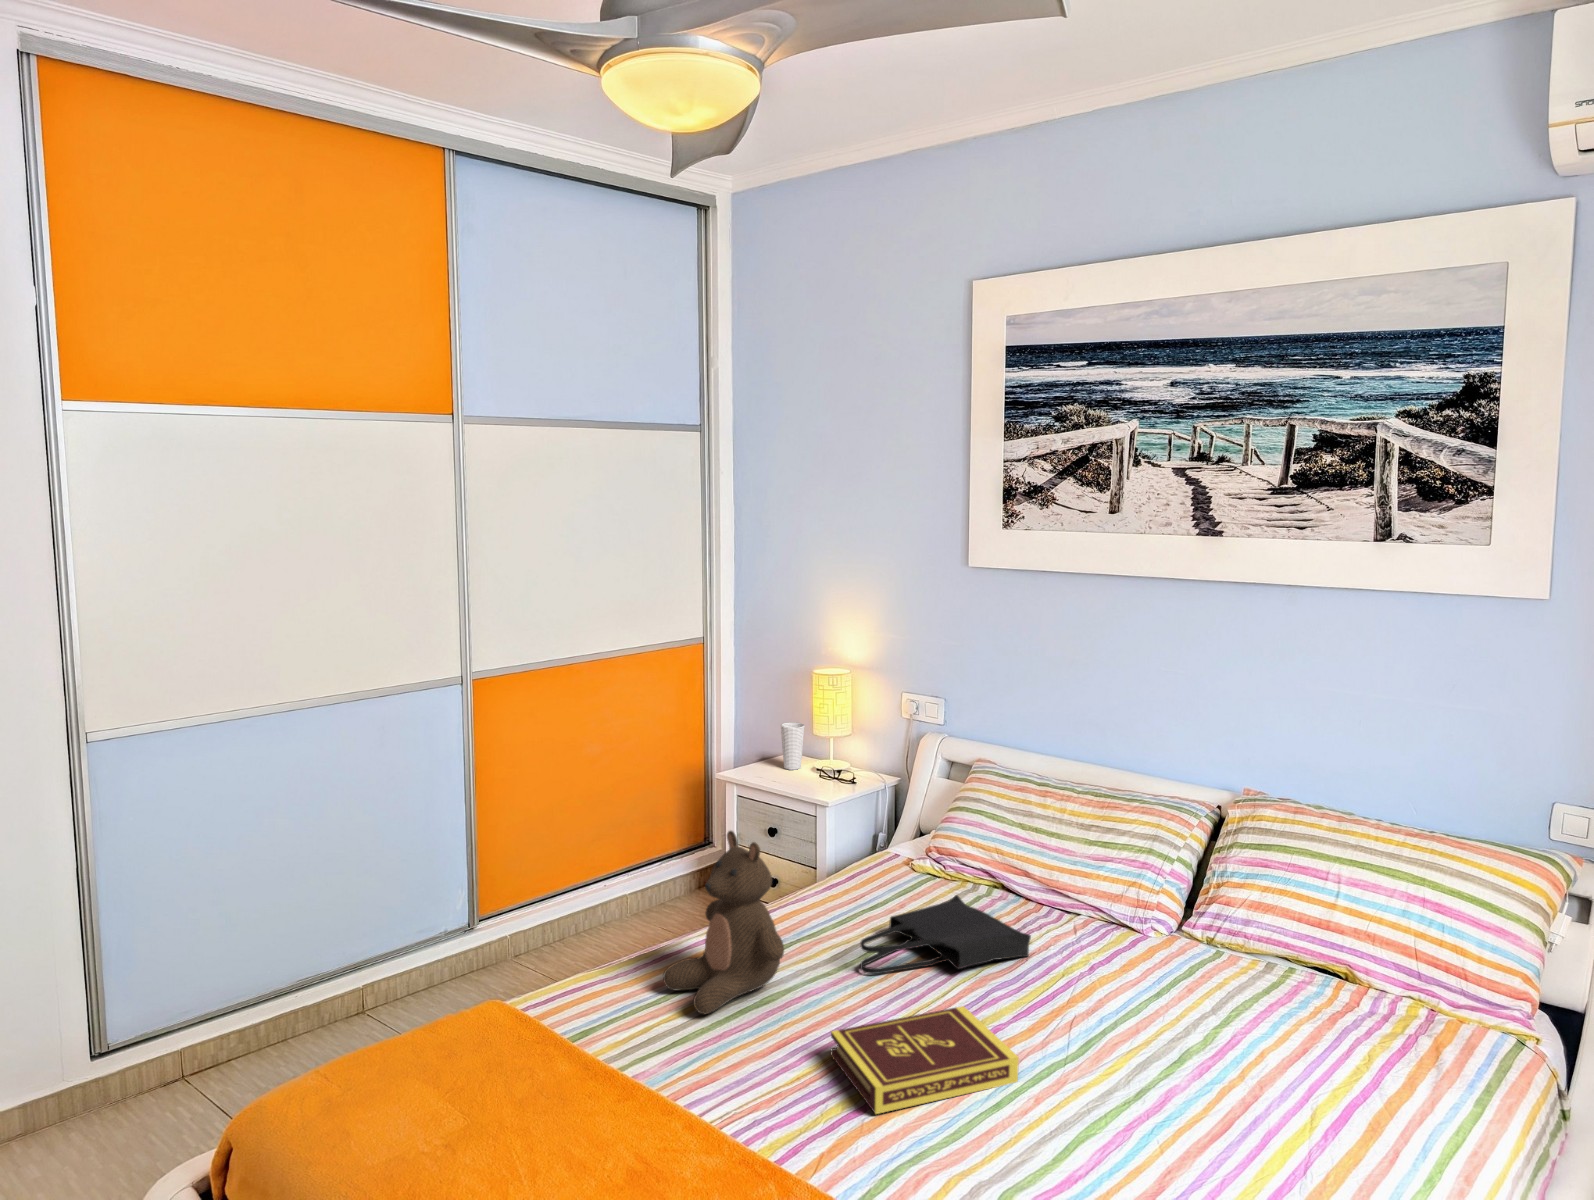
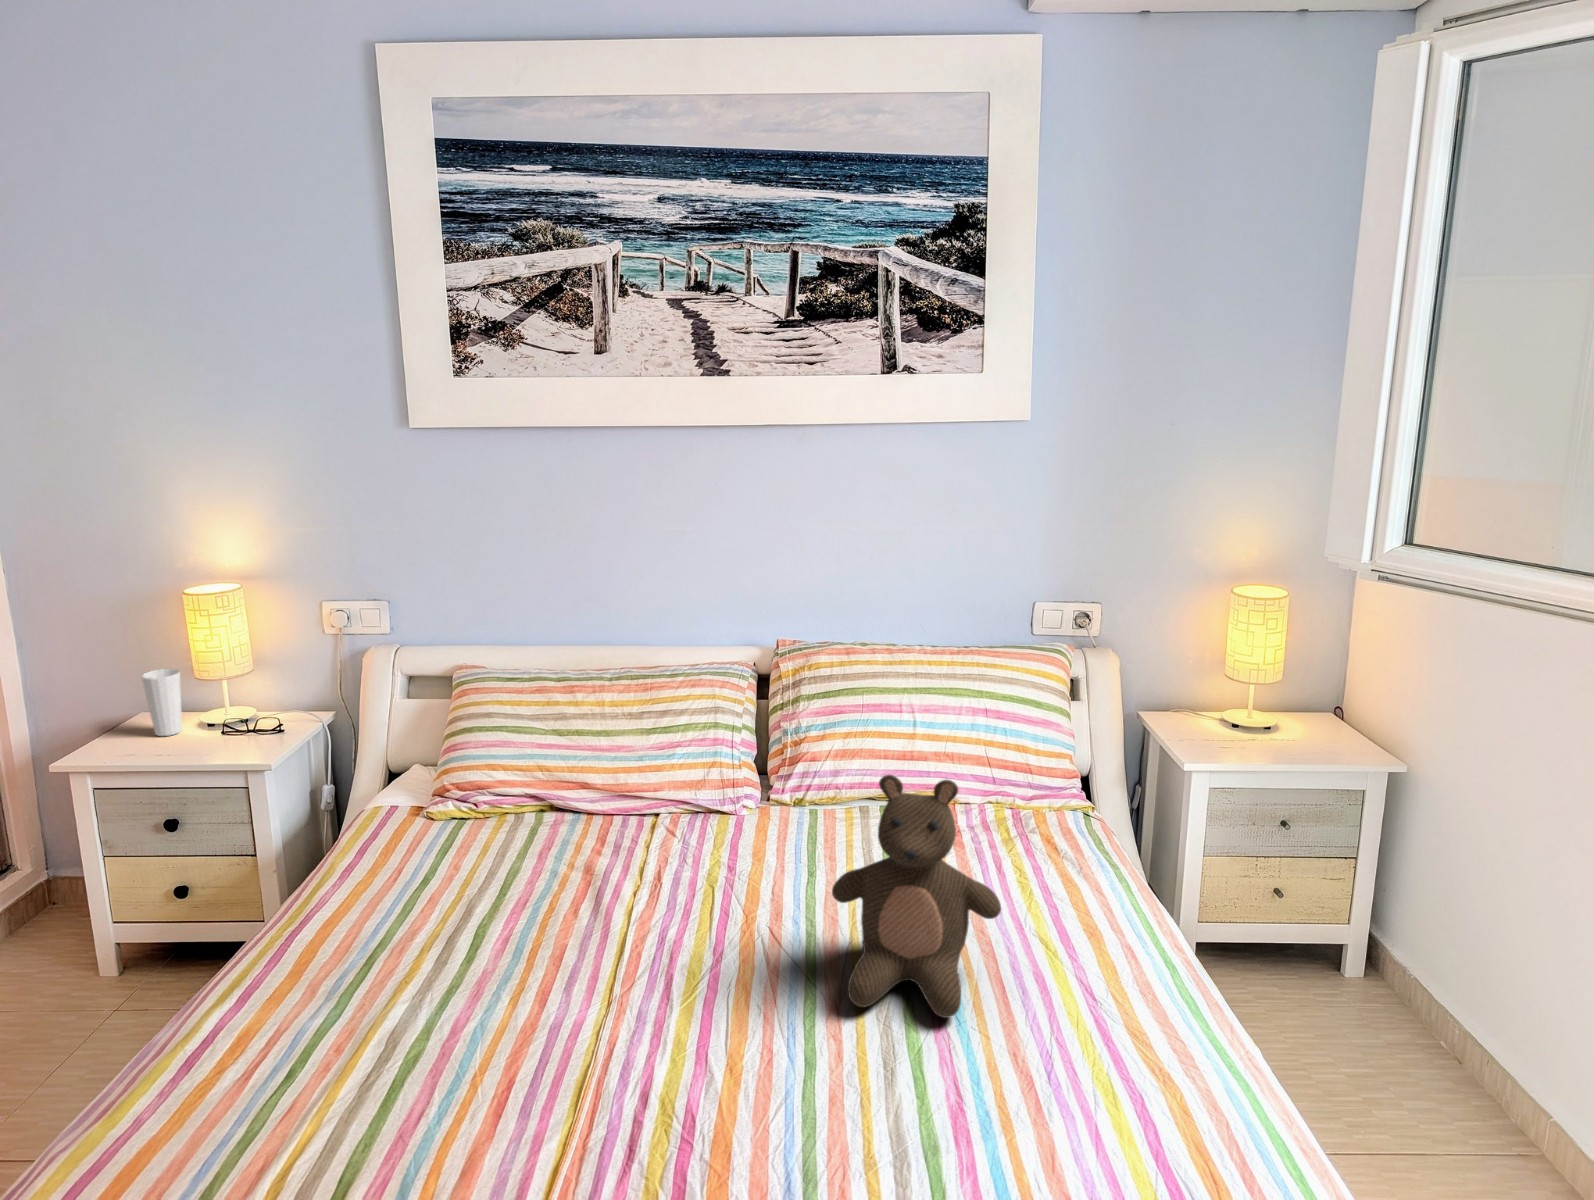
stuffed bear: present [663,831,784,1014] -> present [832,775,1001,1018]
tote bag: present [860,895,1031,974] -> none [473,834,652,969]
book: present [831,1006,1019,1114] -> none [542,962,770,1142]

